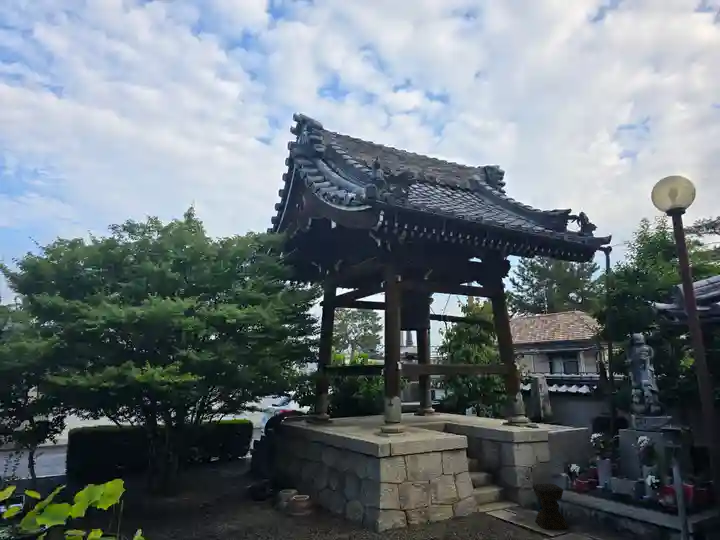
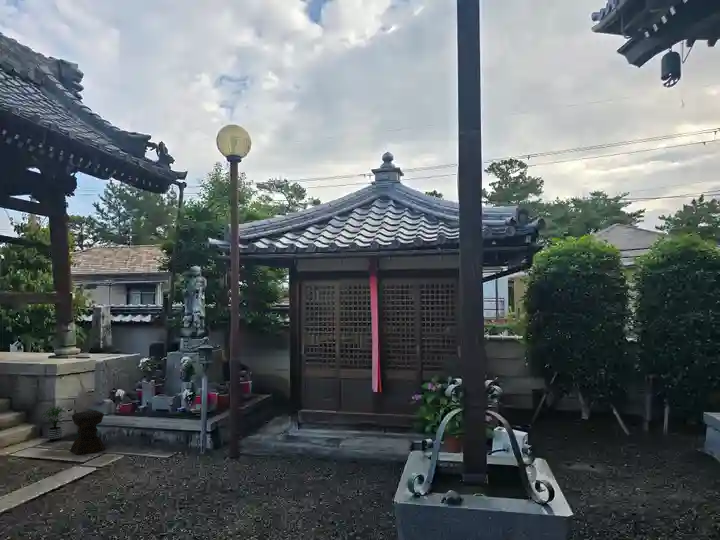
potted plant: none [504,472,527,507] -> present [42,406,64,441]

